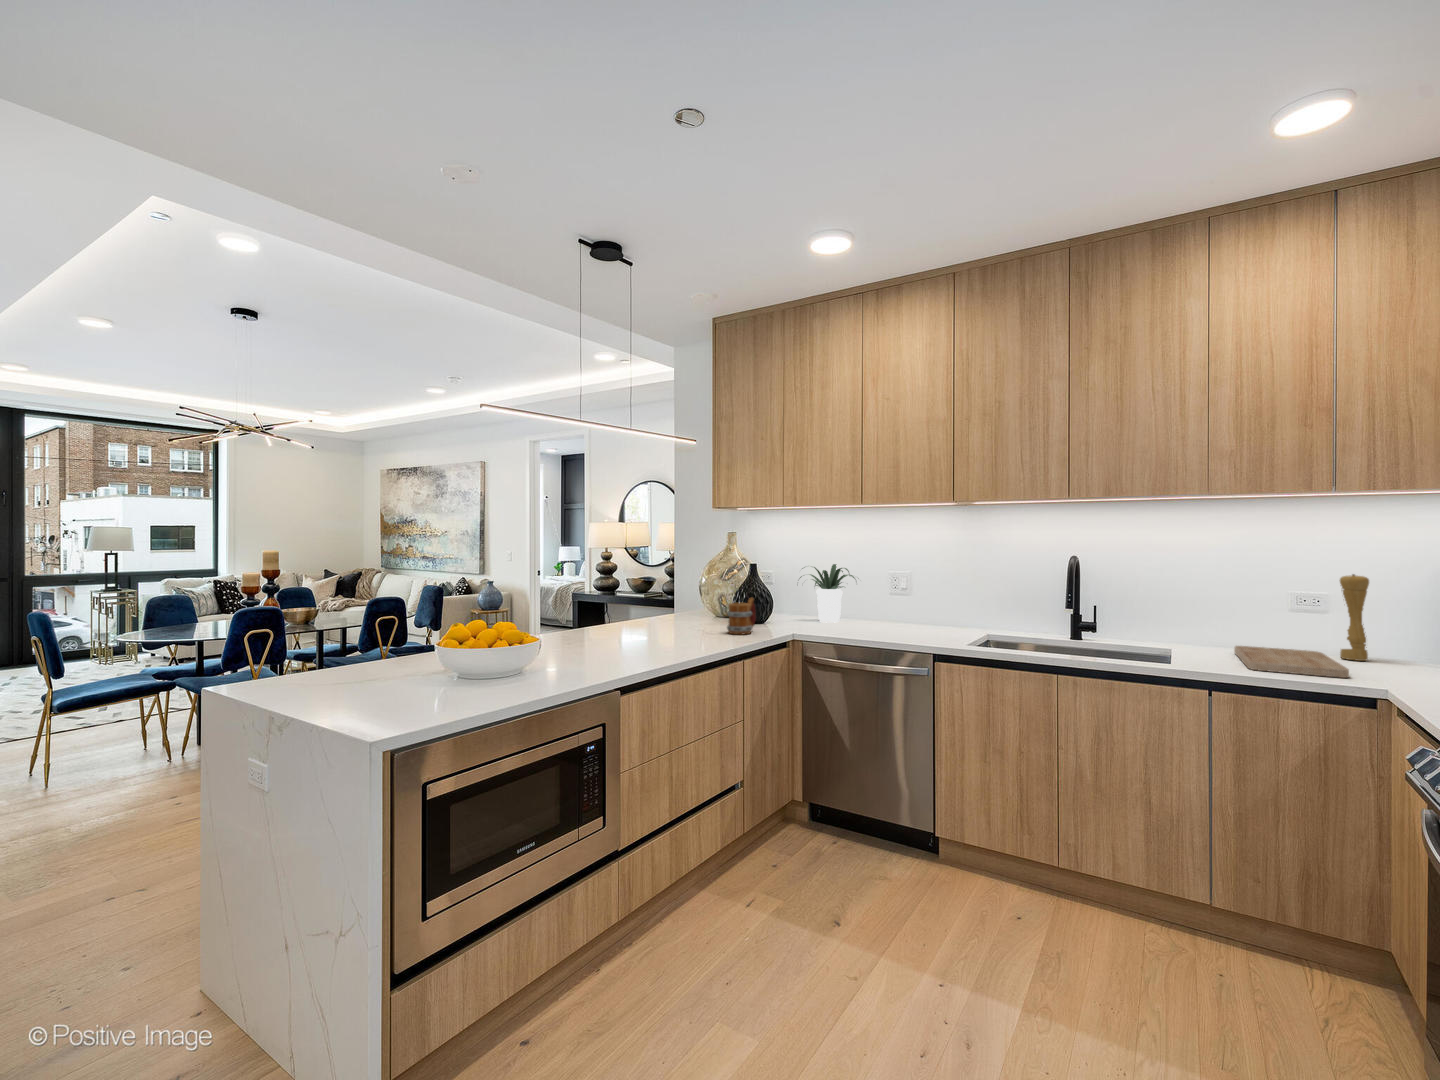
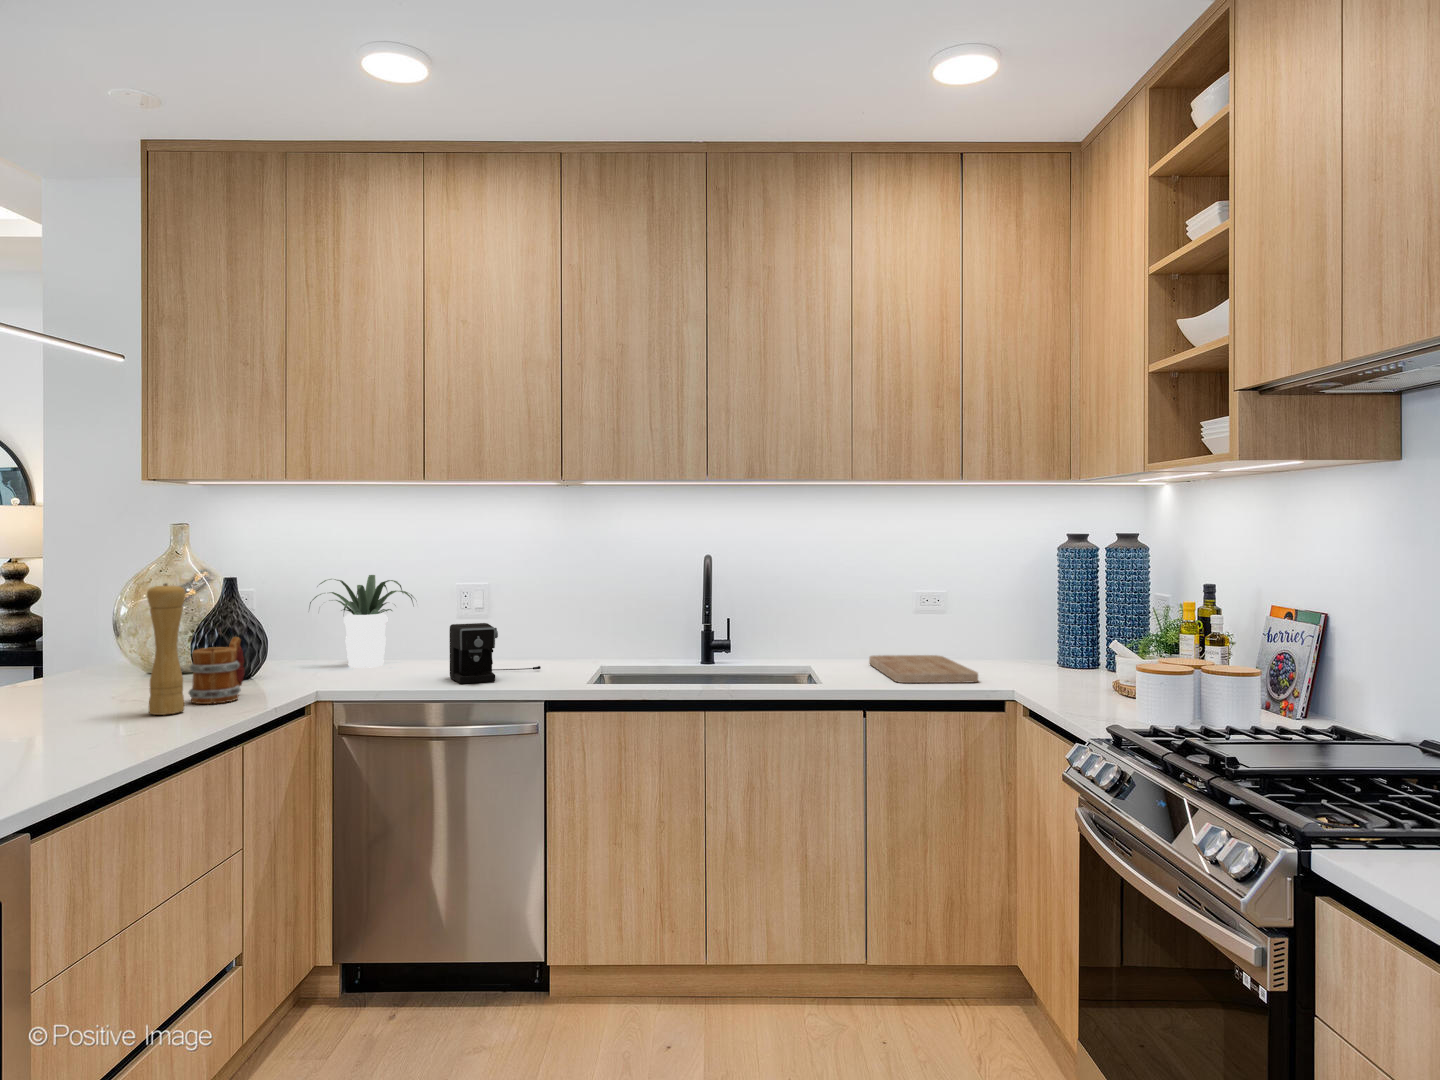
pepper mill: present [1340,574,1369,661] -> present [147,583,185,715]
coffee maker: none [876,598,939,637] -> present [449,623,541,684]

